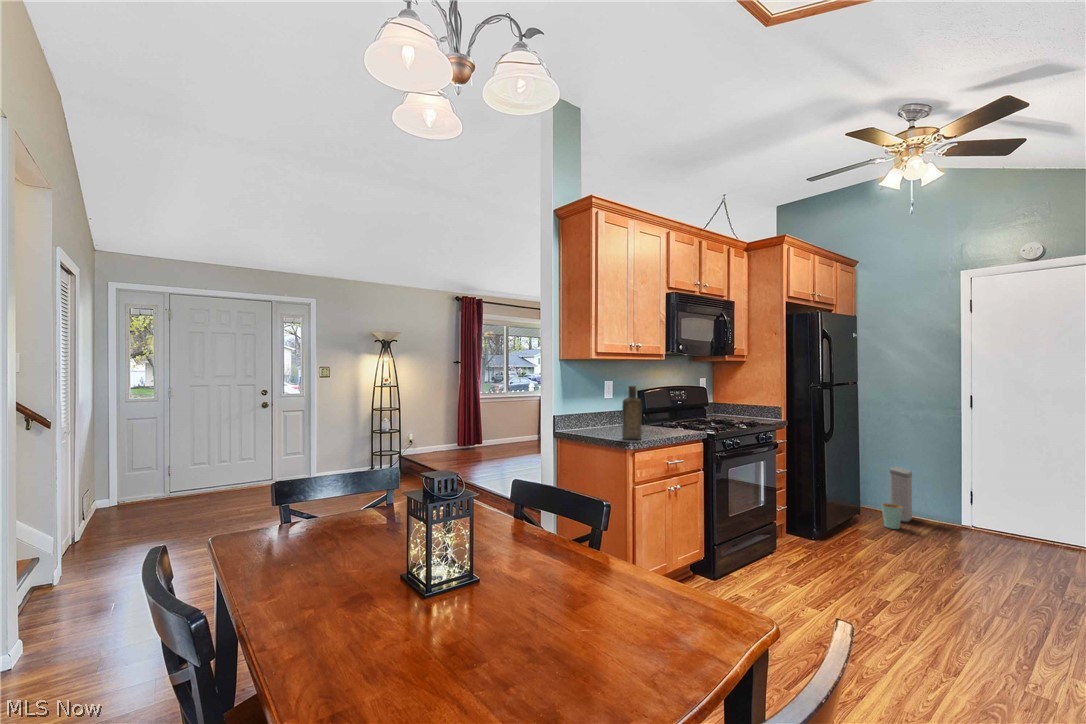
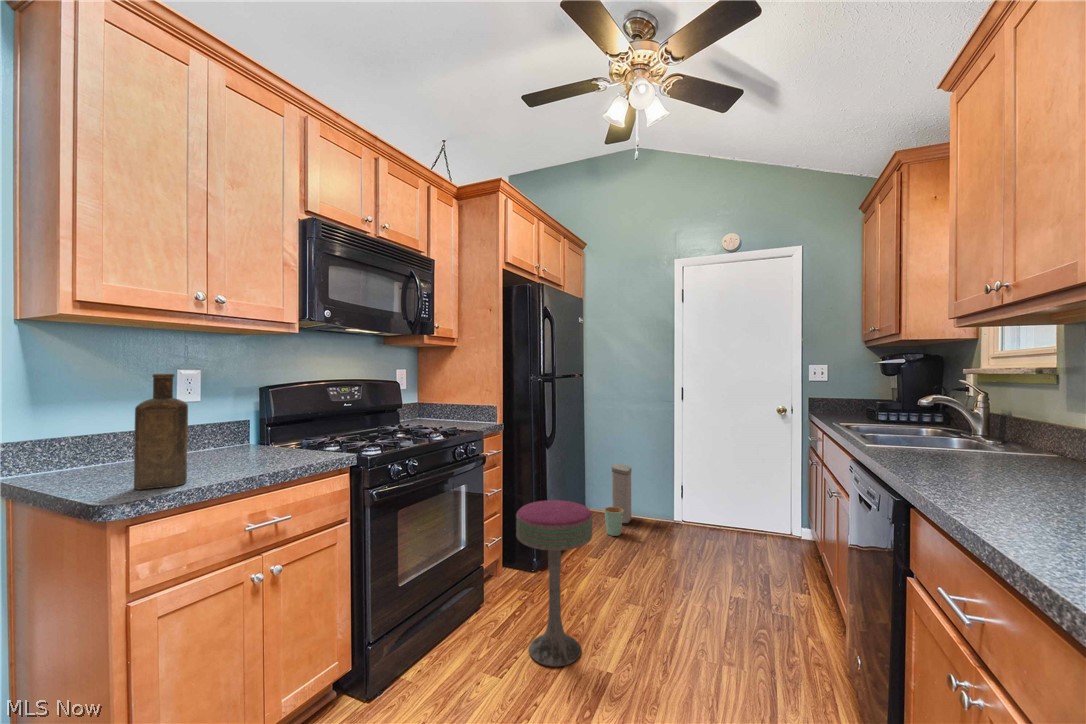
bar stool: none [809,478,872,589] -> present [516,500,592,667]

